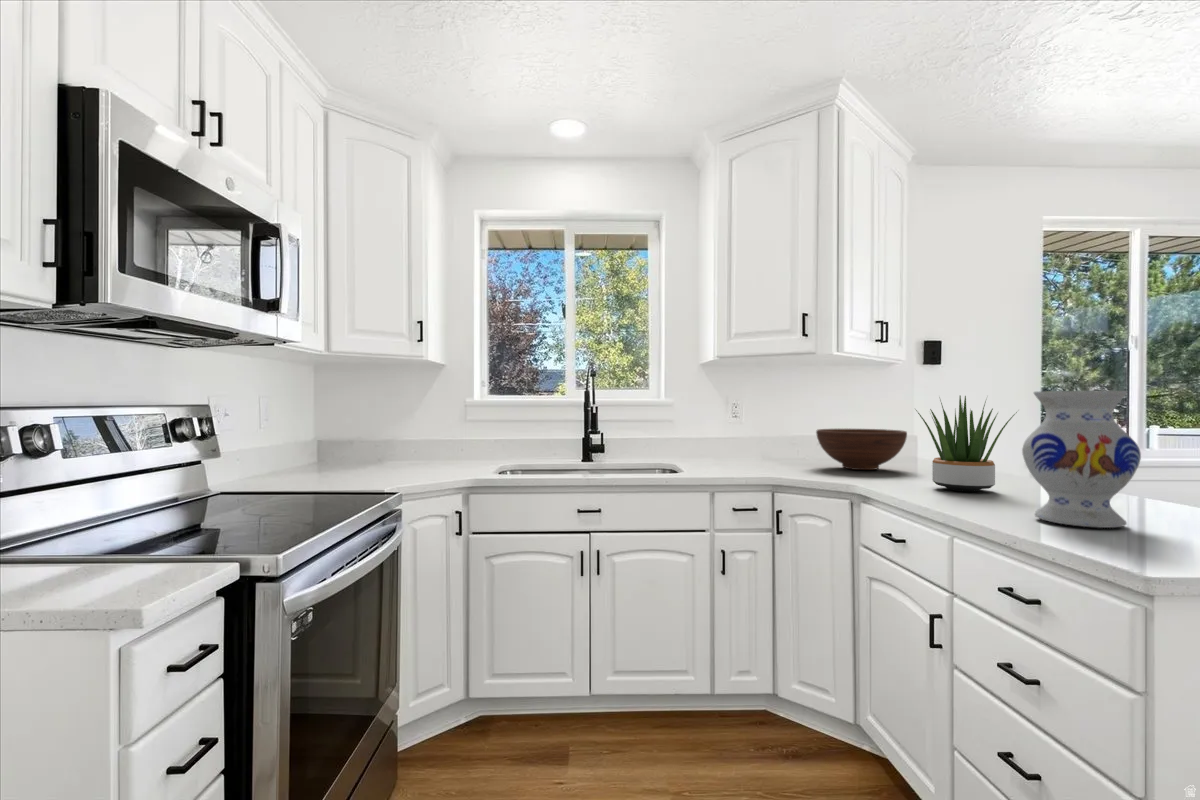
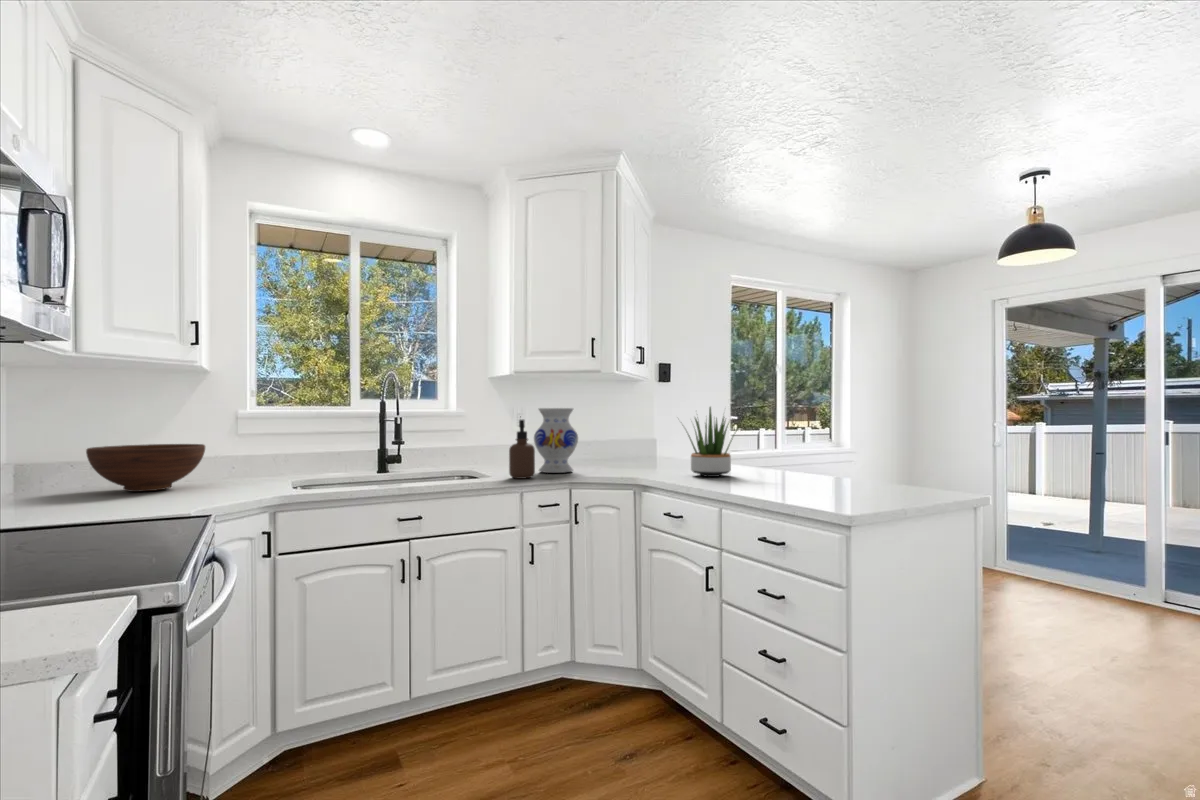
vase: present [1022,391,1141,528] -> present [534,408,578,473]
soap dispenser: none [699,411,728,477] -> present [509,420,535,479]
fruit bowl: present [816,429,907,470] -> present [86,444,205,492]

